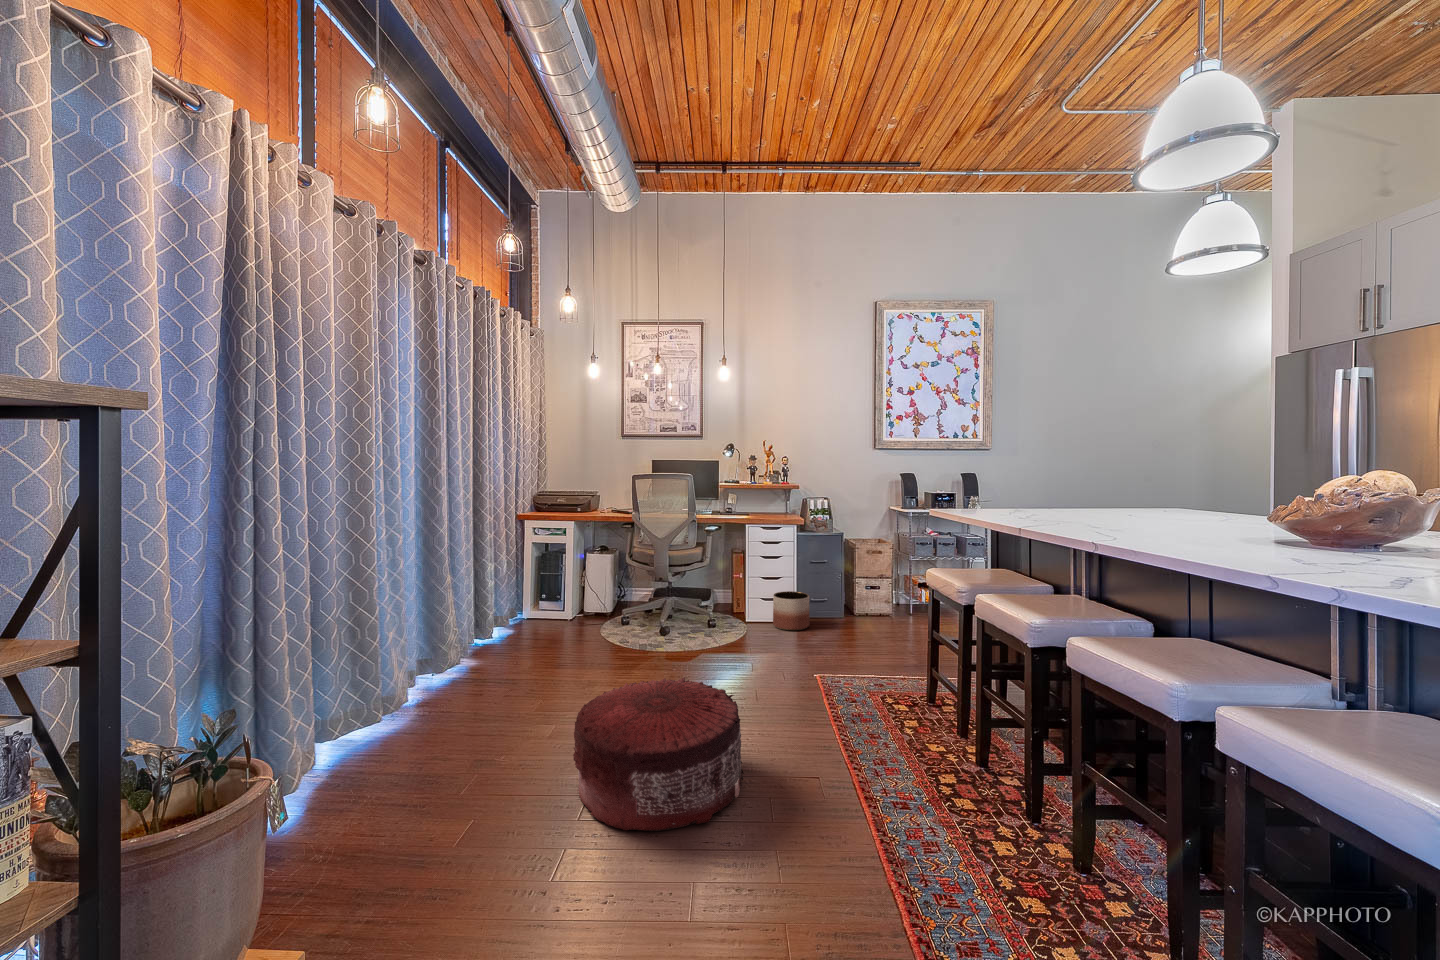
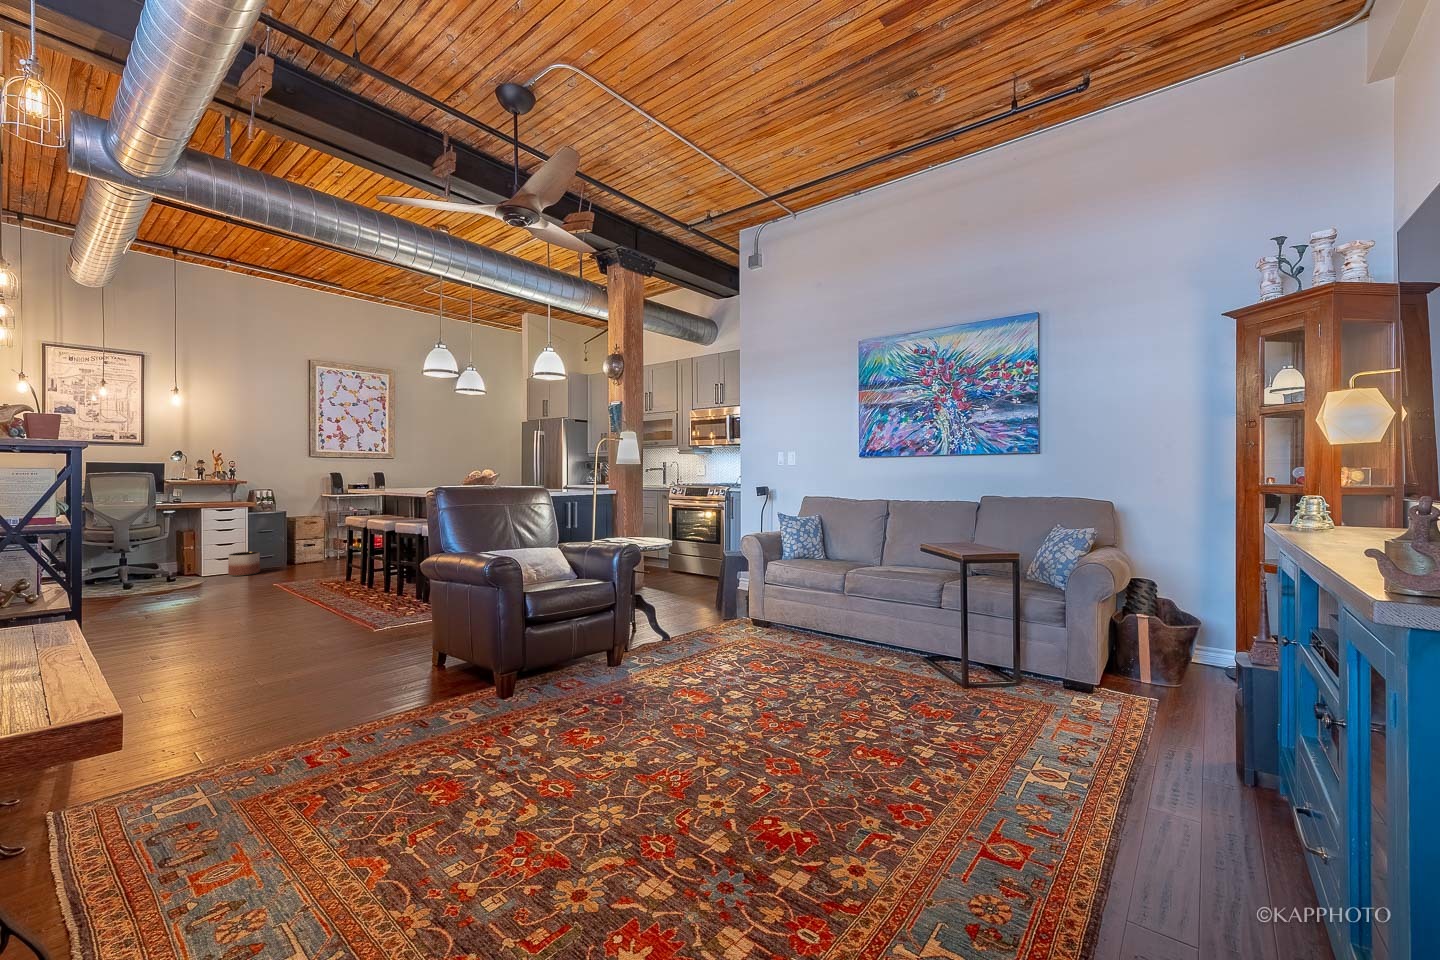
pouf: present [573,677,744,831] -> none [124,579,236,636]

